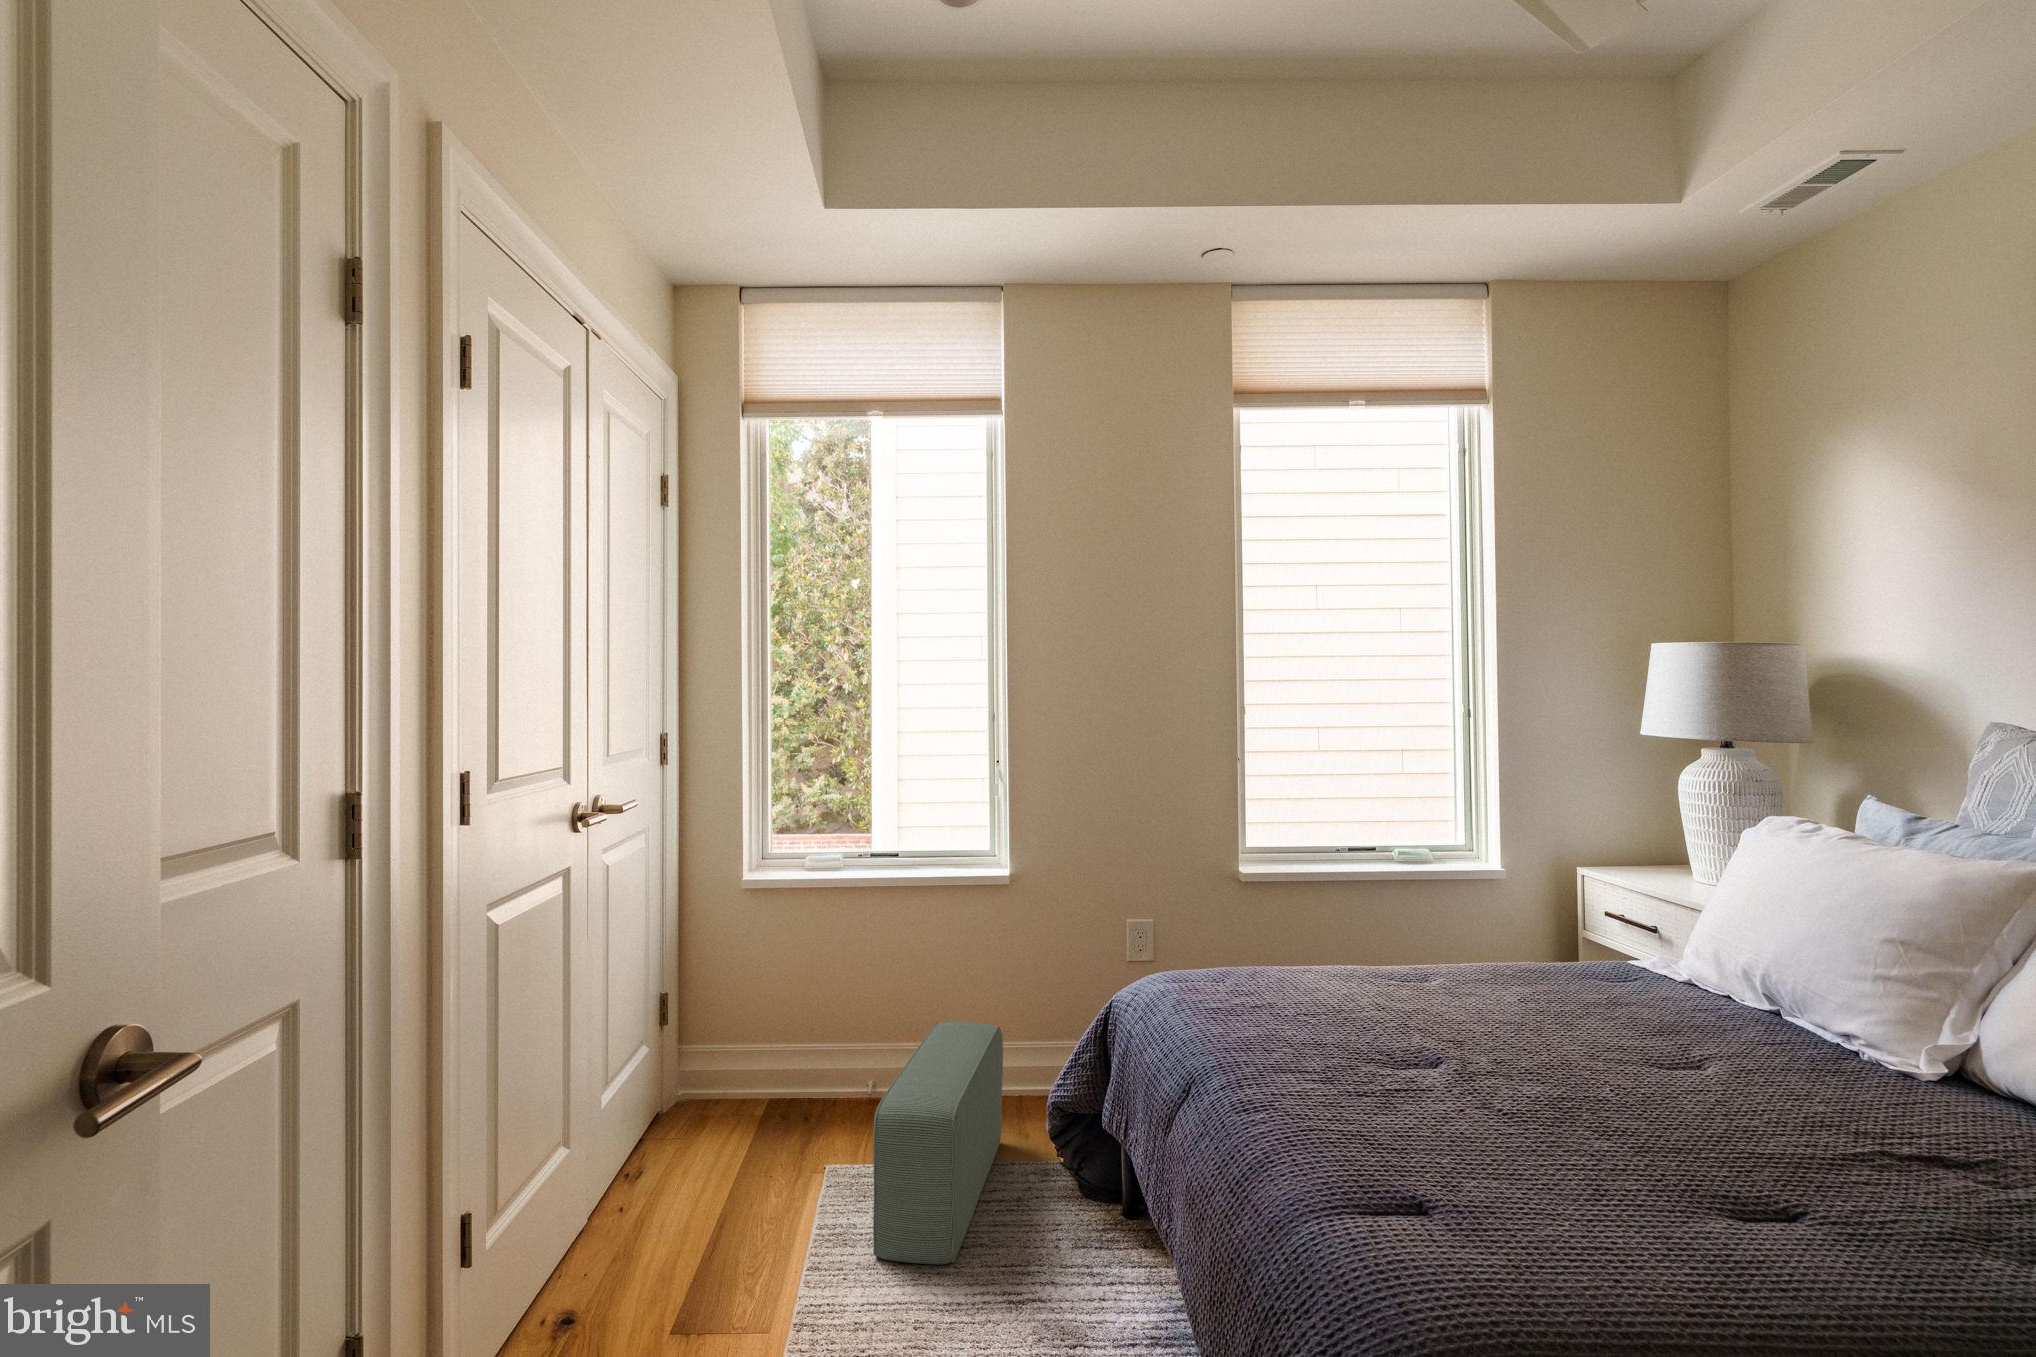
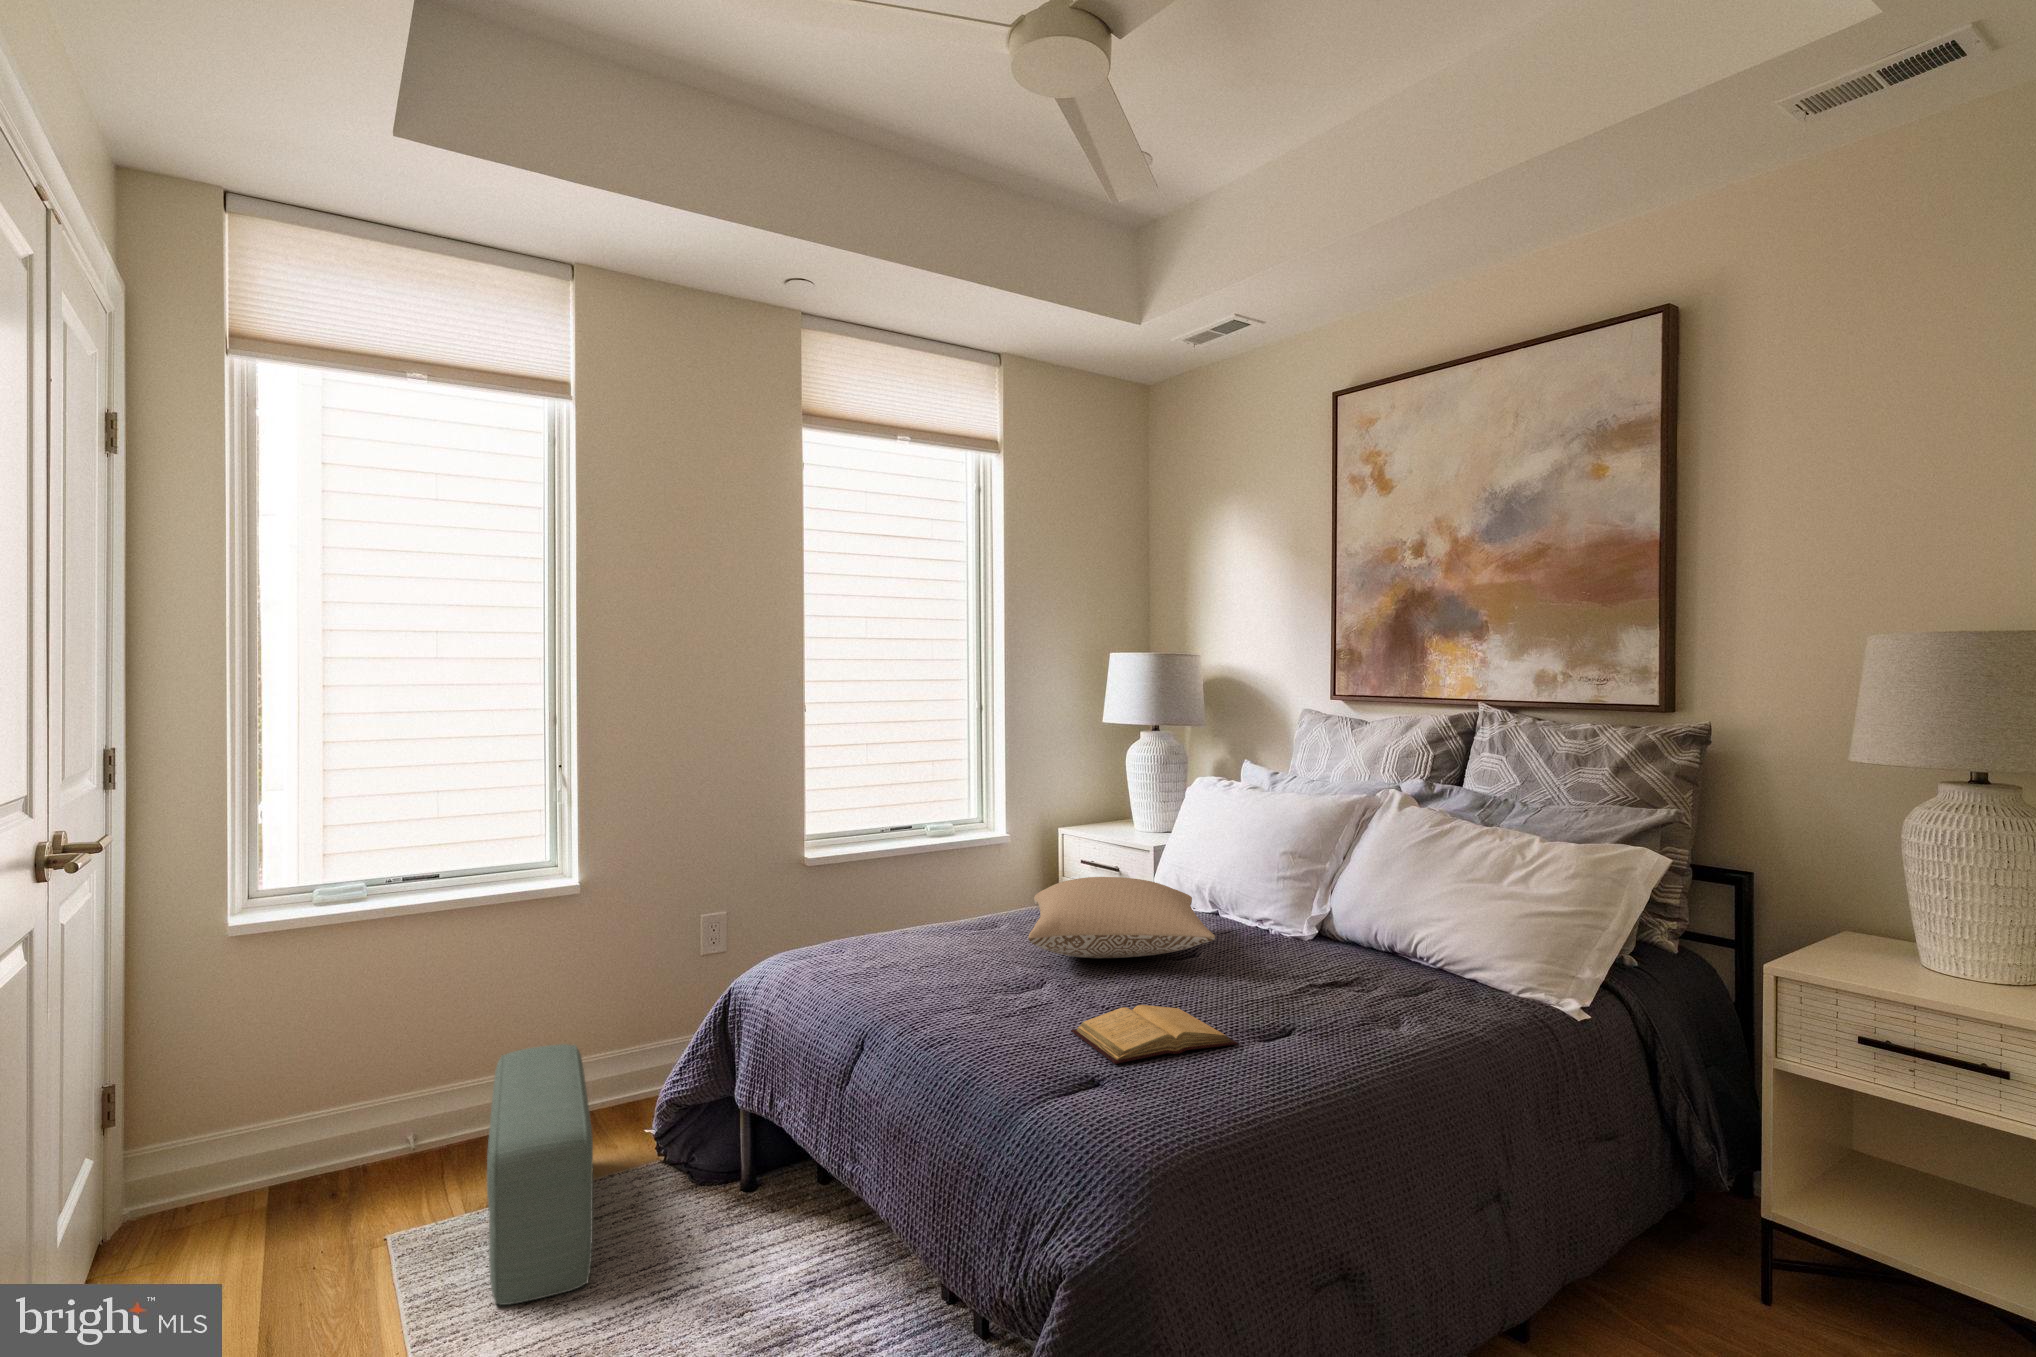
pillow: none [1425,934,1714,1053] -> present [1028,877,1215,958]
book: none [1433,1113,1680,1209] -> present [1071,1005,1238,1064]

